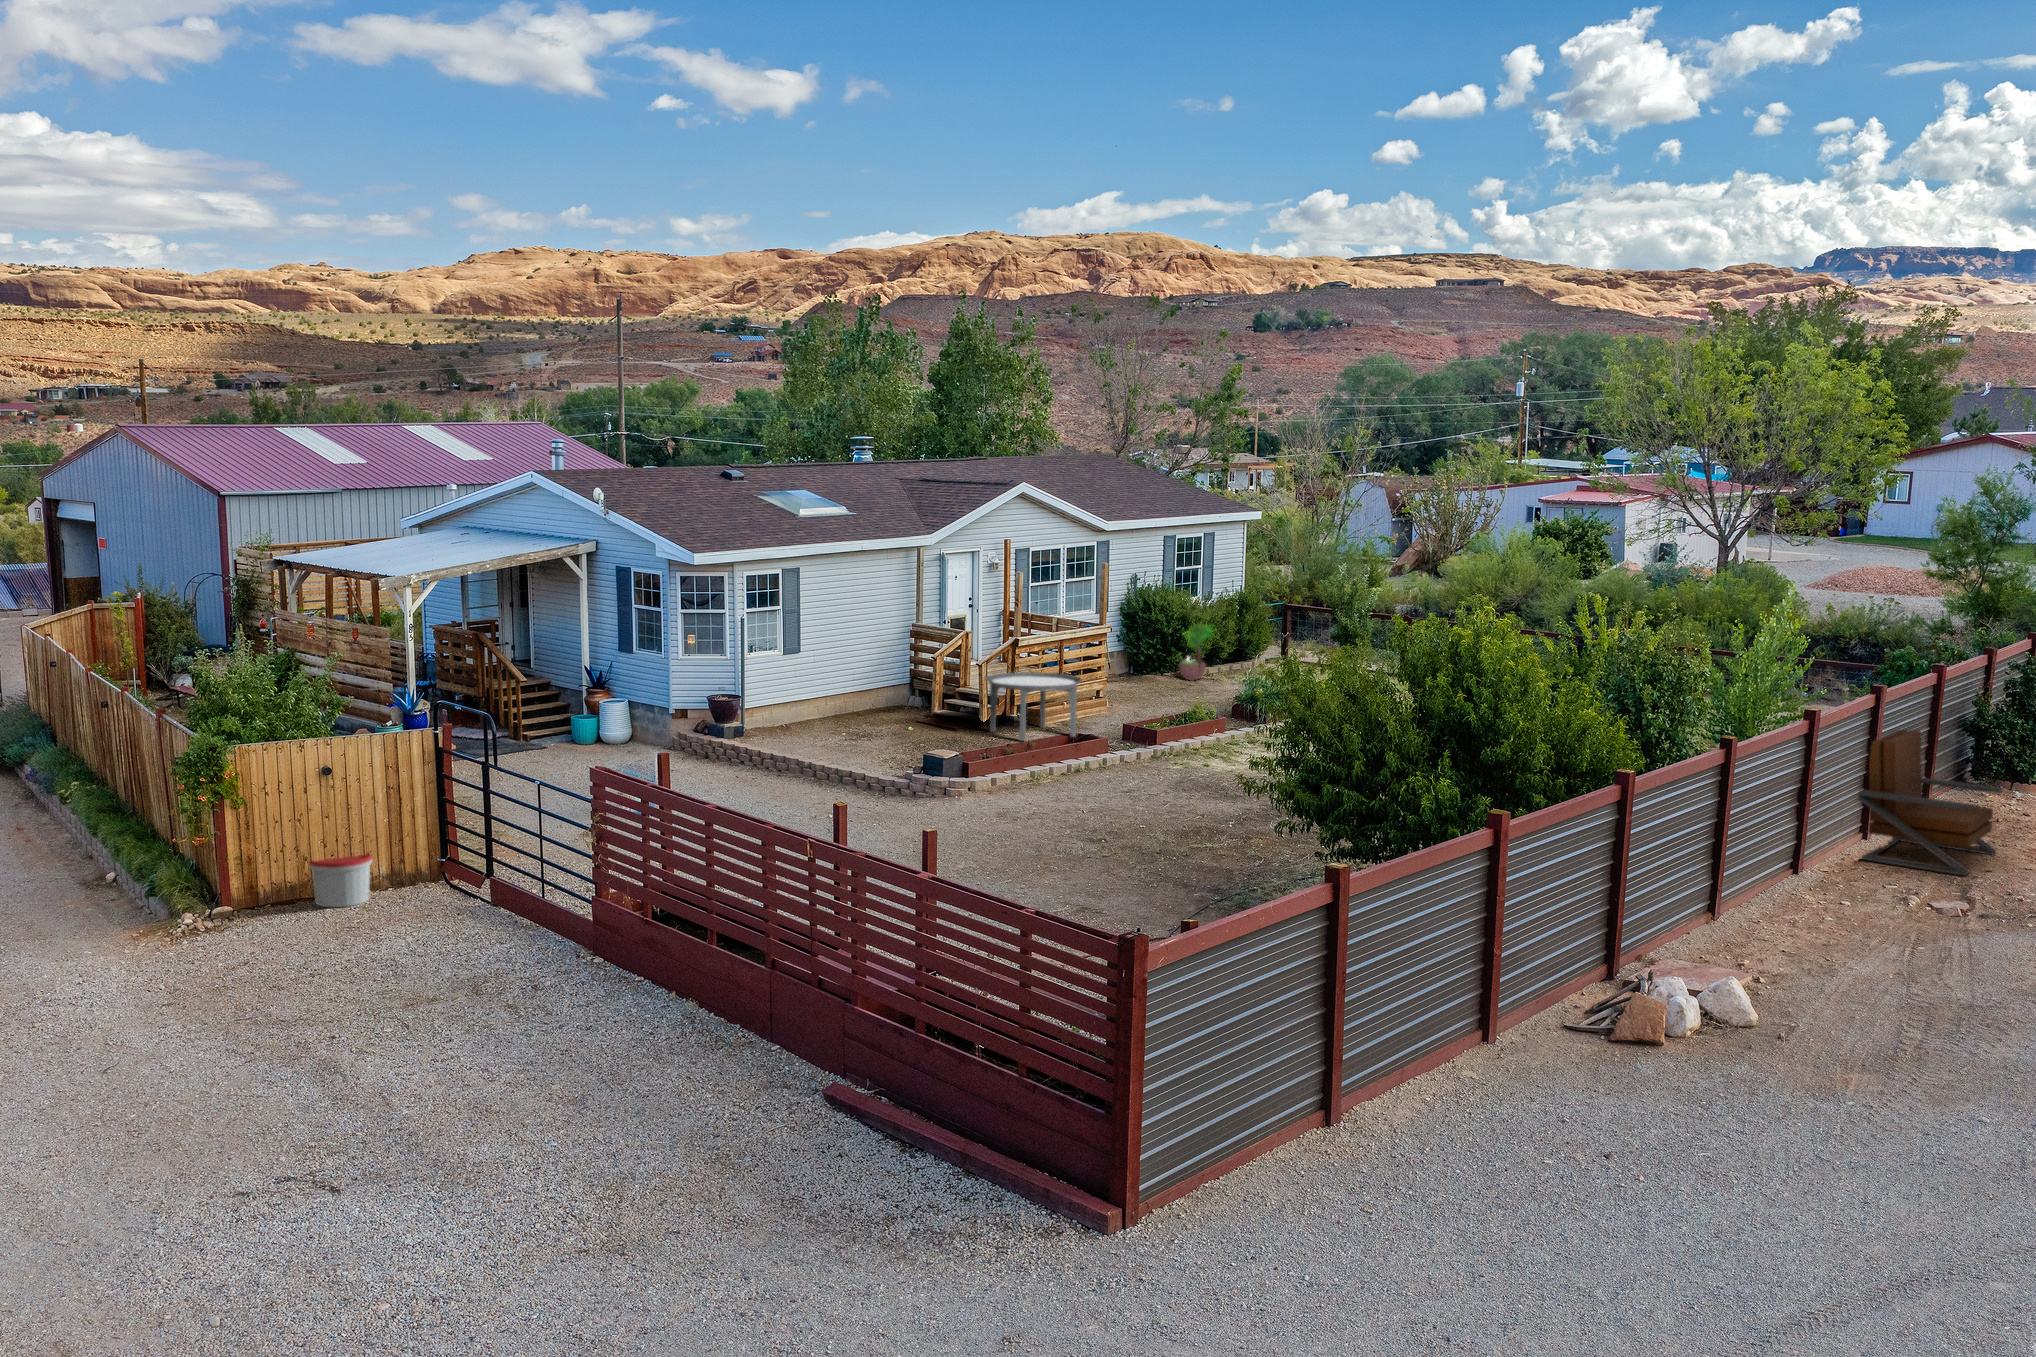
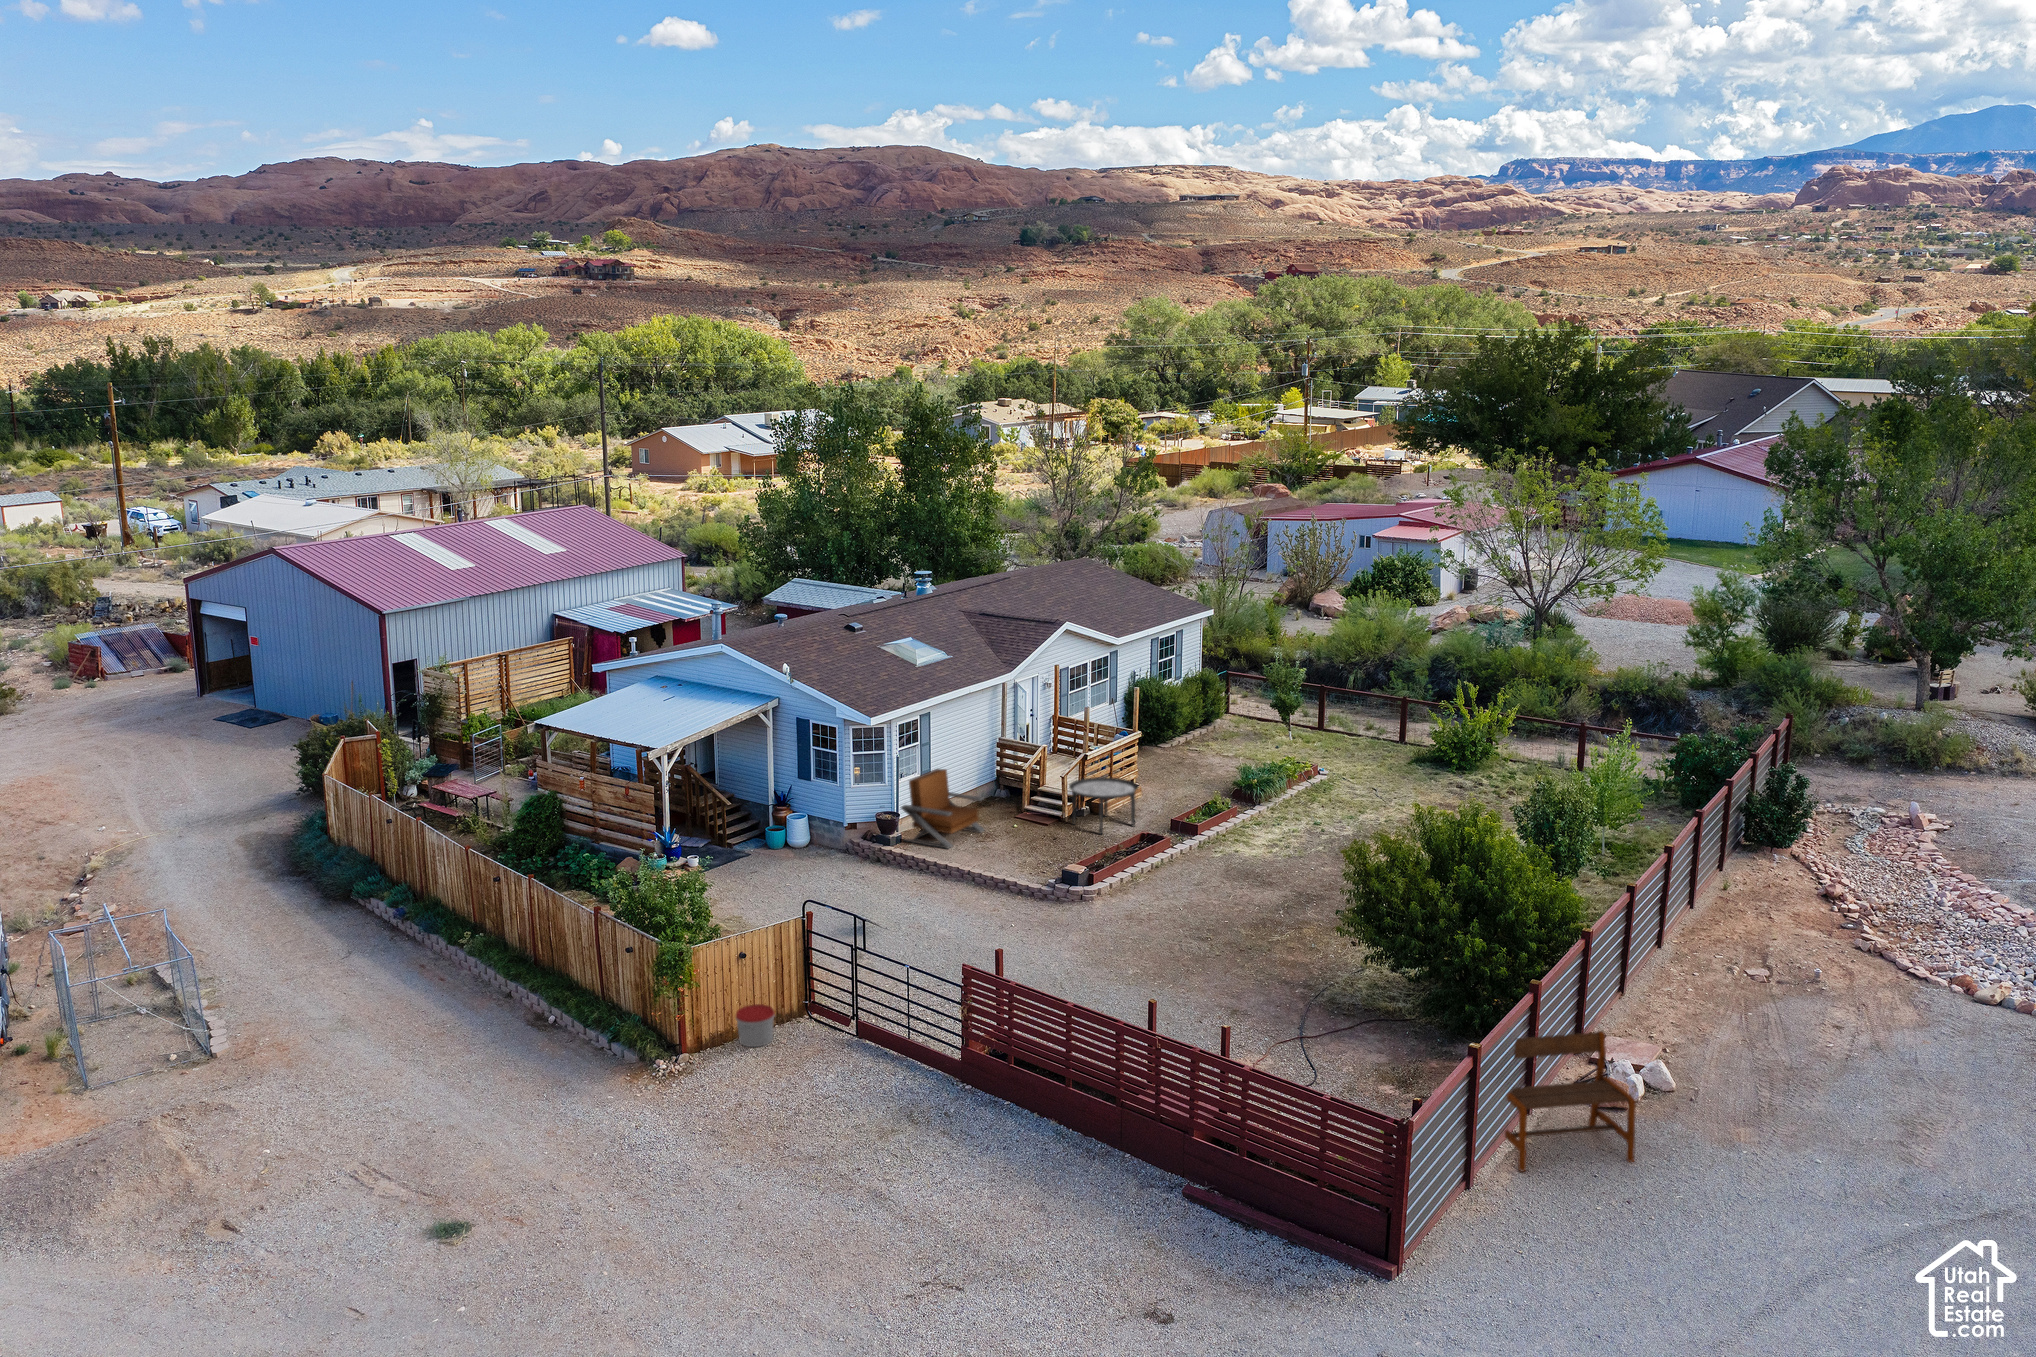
potted tree: present [1179,622,1211,681] -> none [1171,706,1199,750]
lounge chair: present [1858,730,2002,875] -> present [901,769,984,849]
bench: none [1404,884,1651,1112] -> present [1505,1031,1636,1171]

